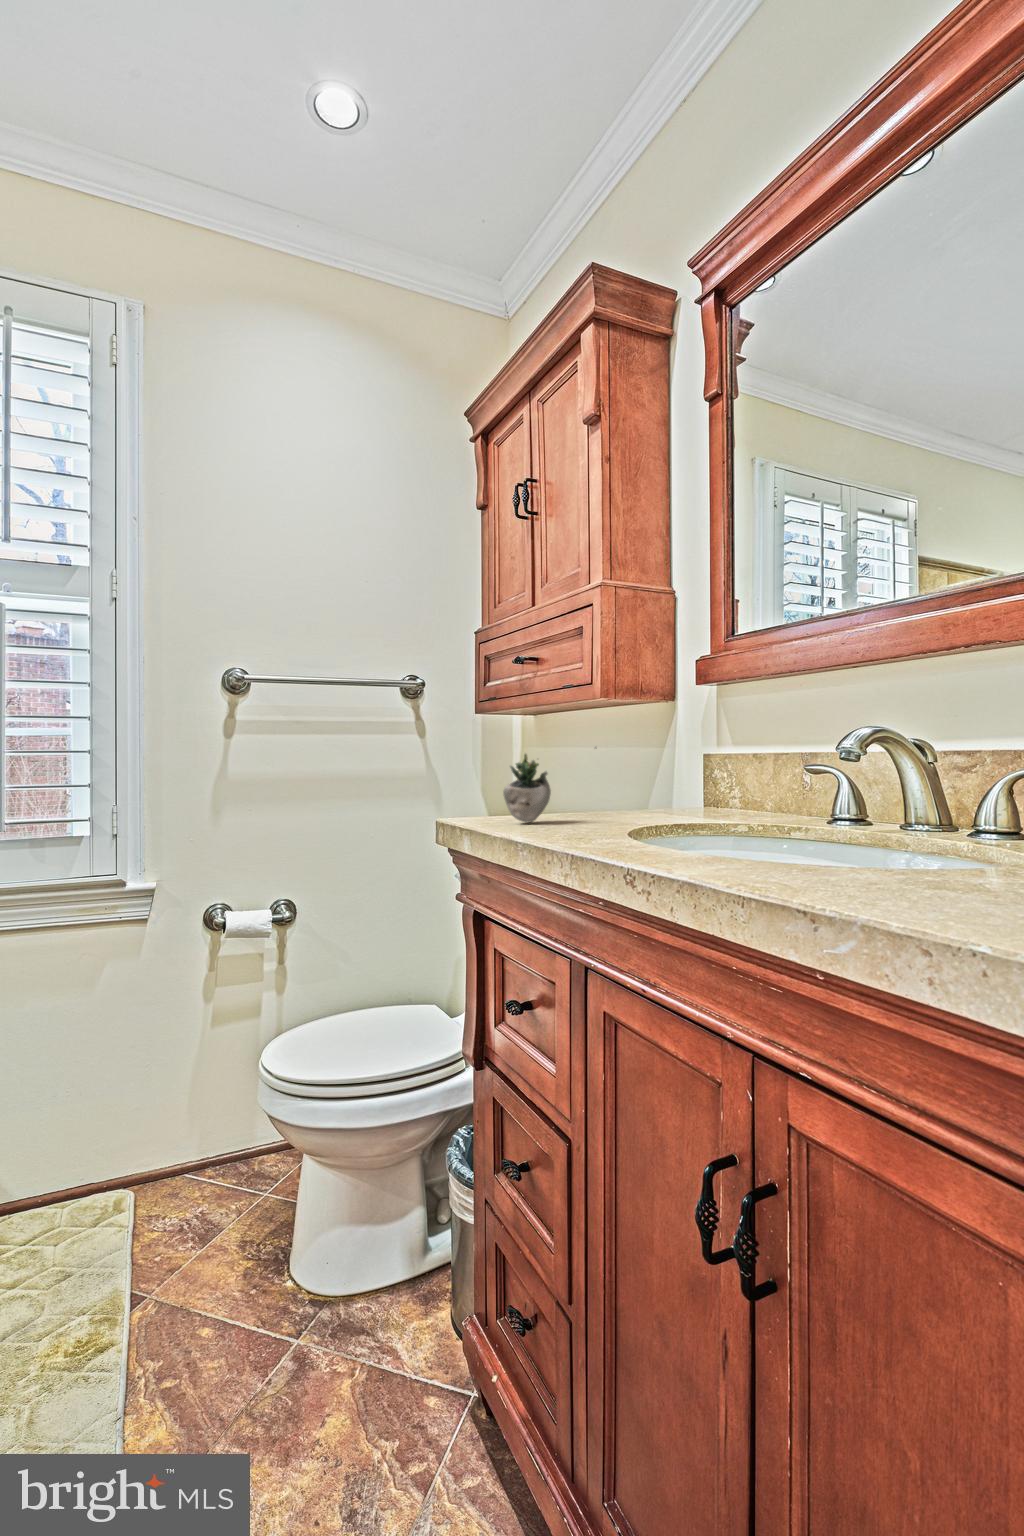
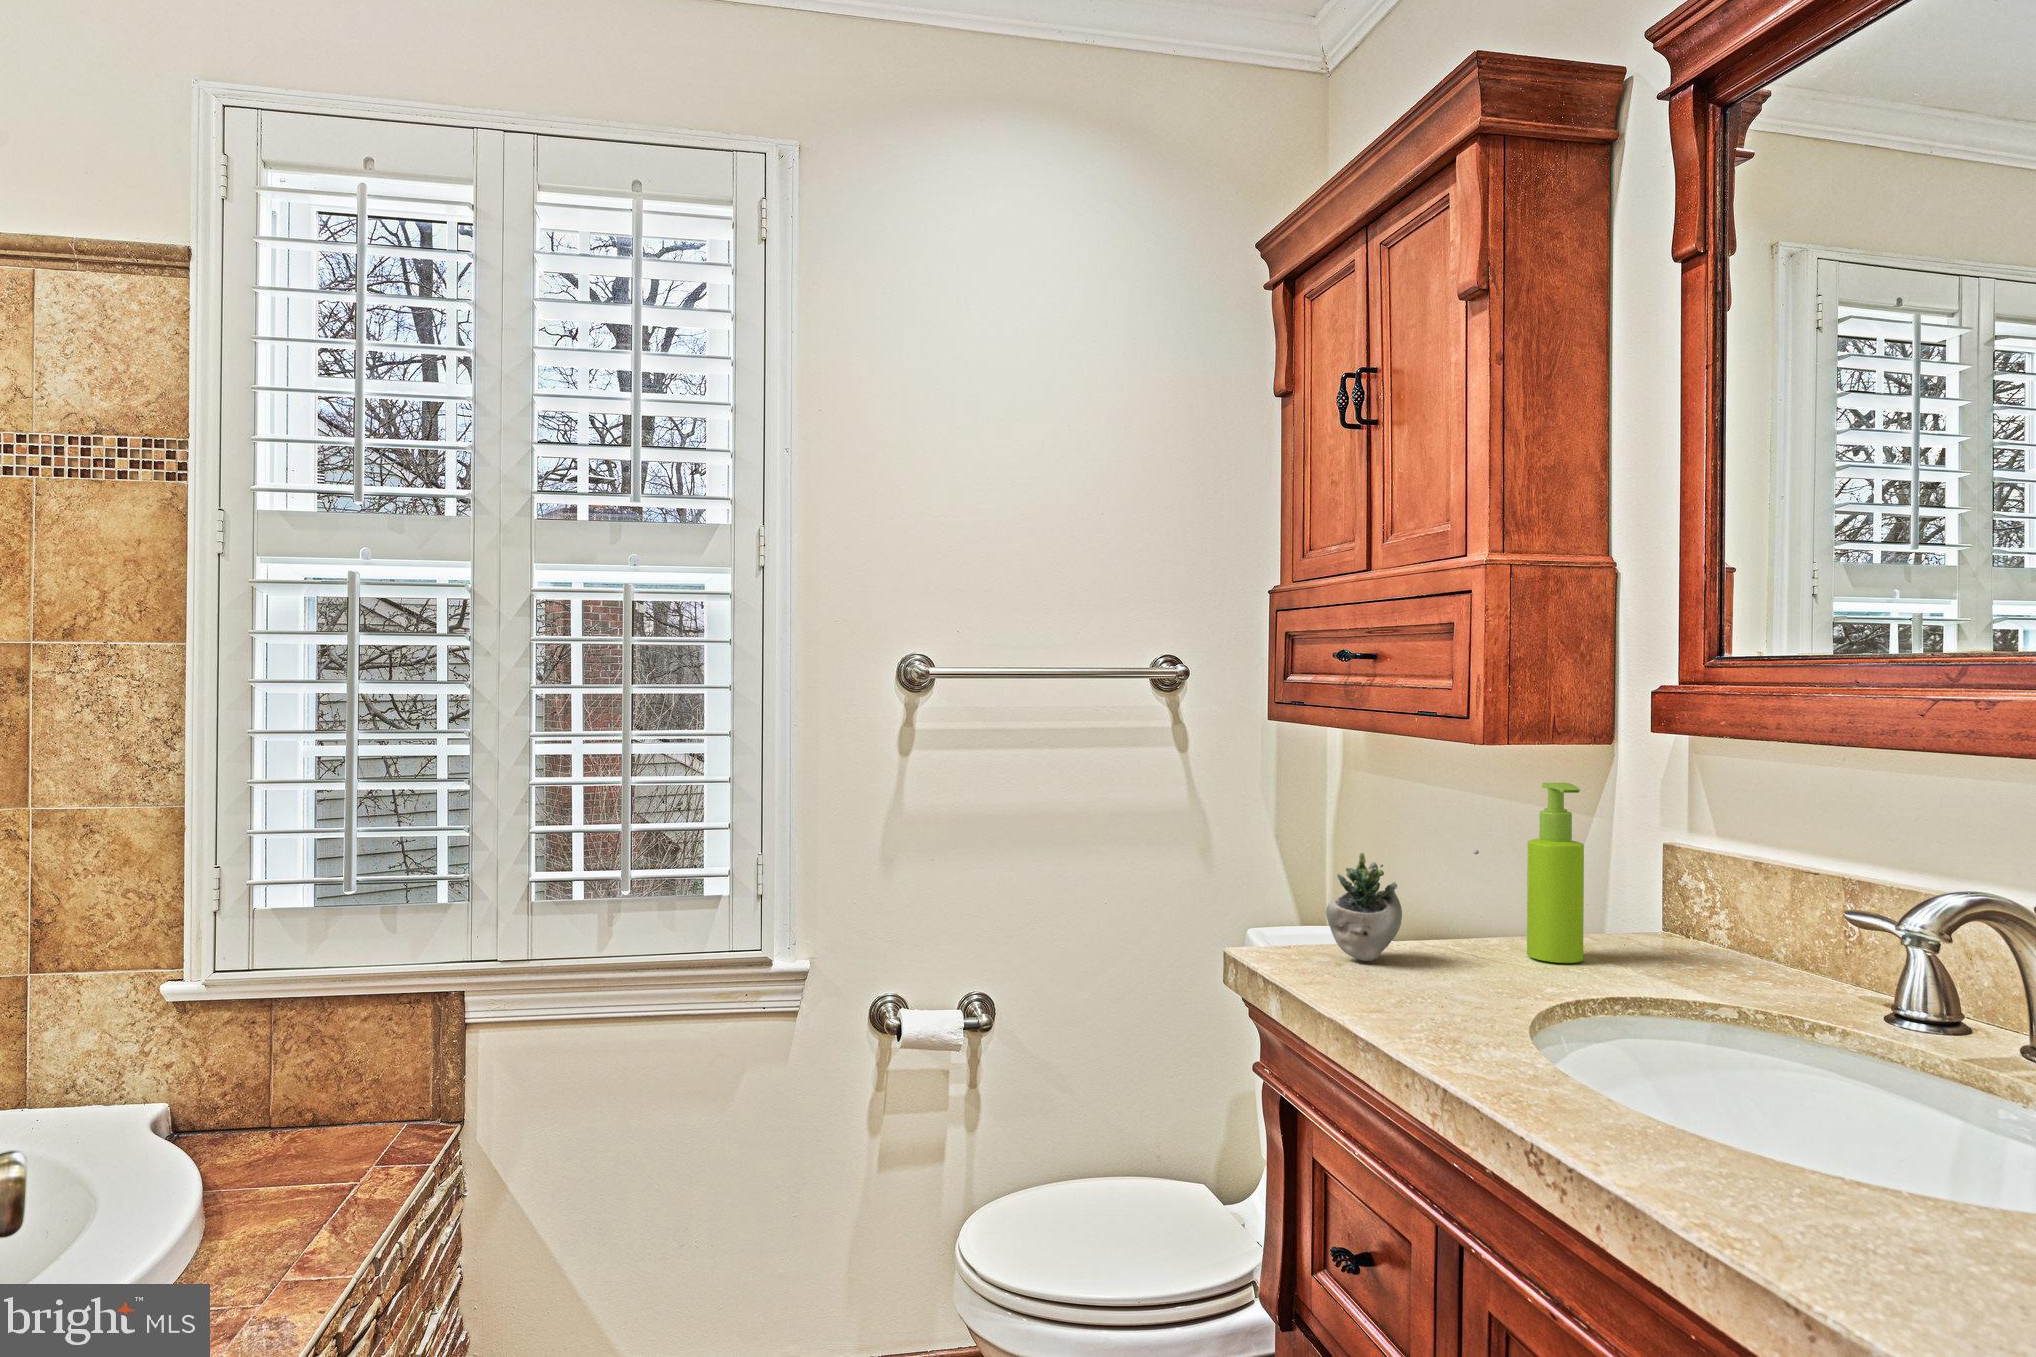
soap dispenser: none [626,708,659,819] -> present [1527,783,1584,963]

